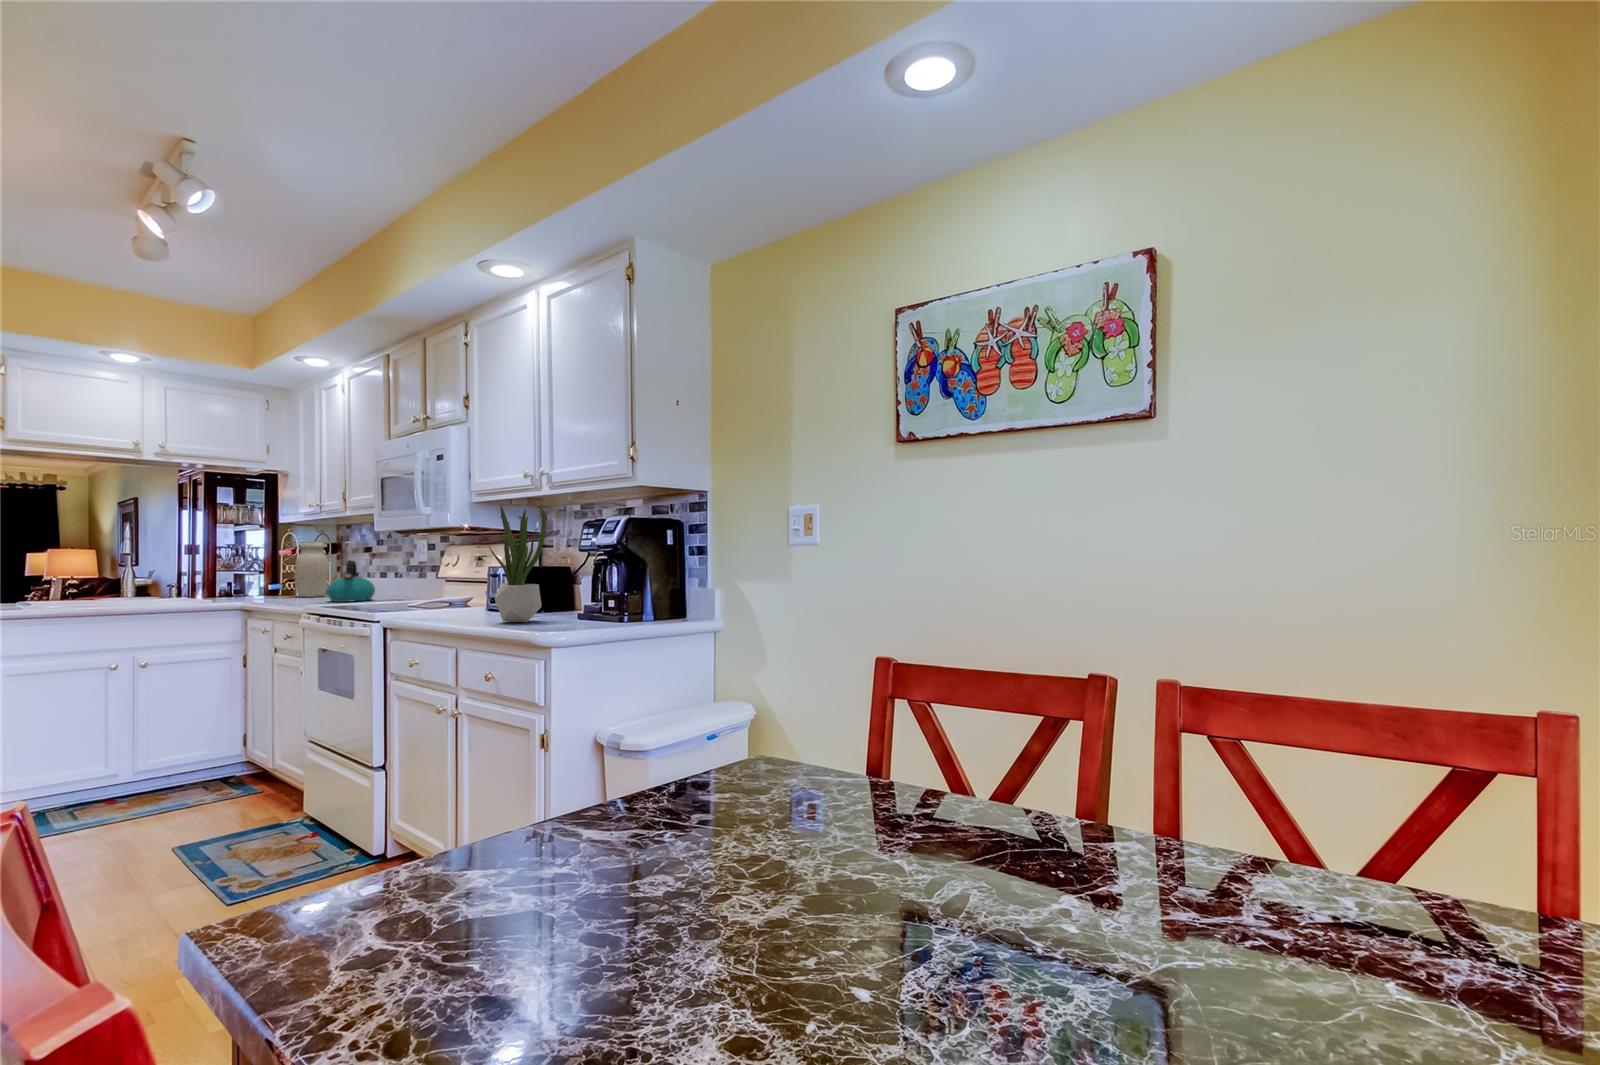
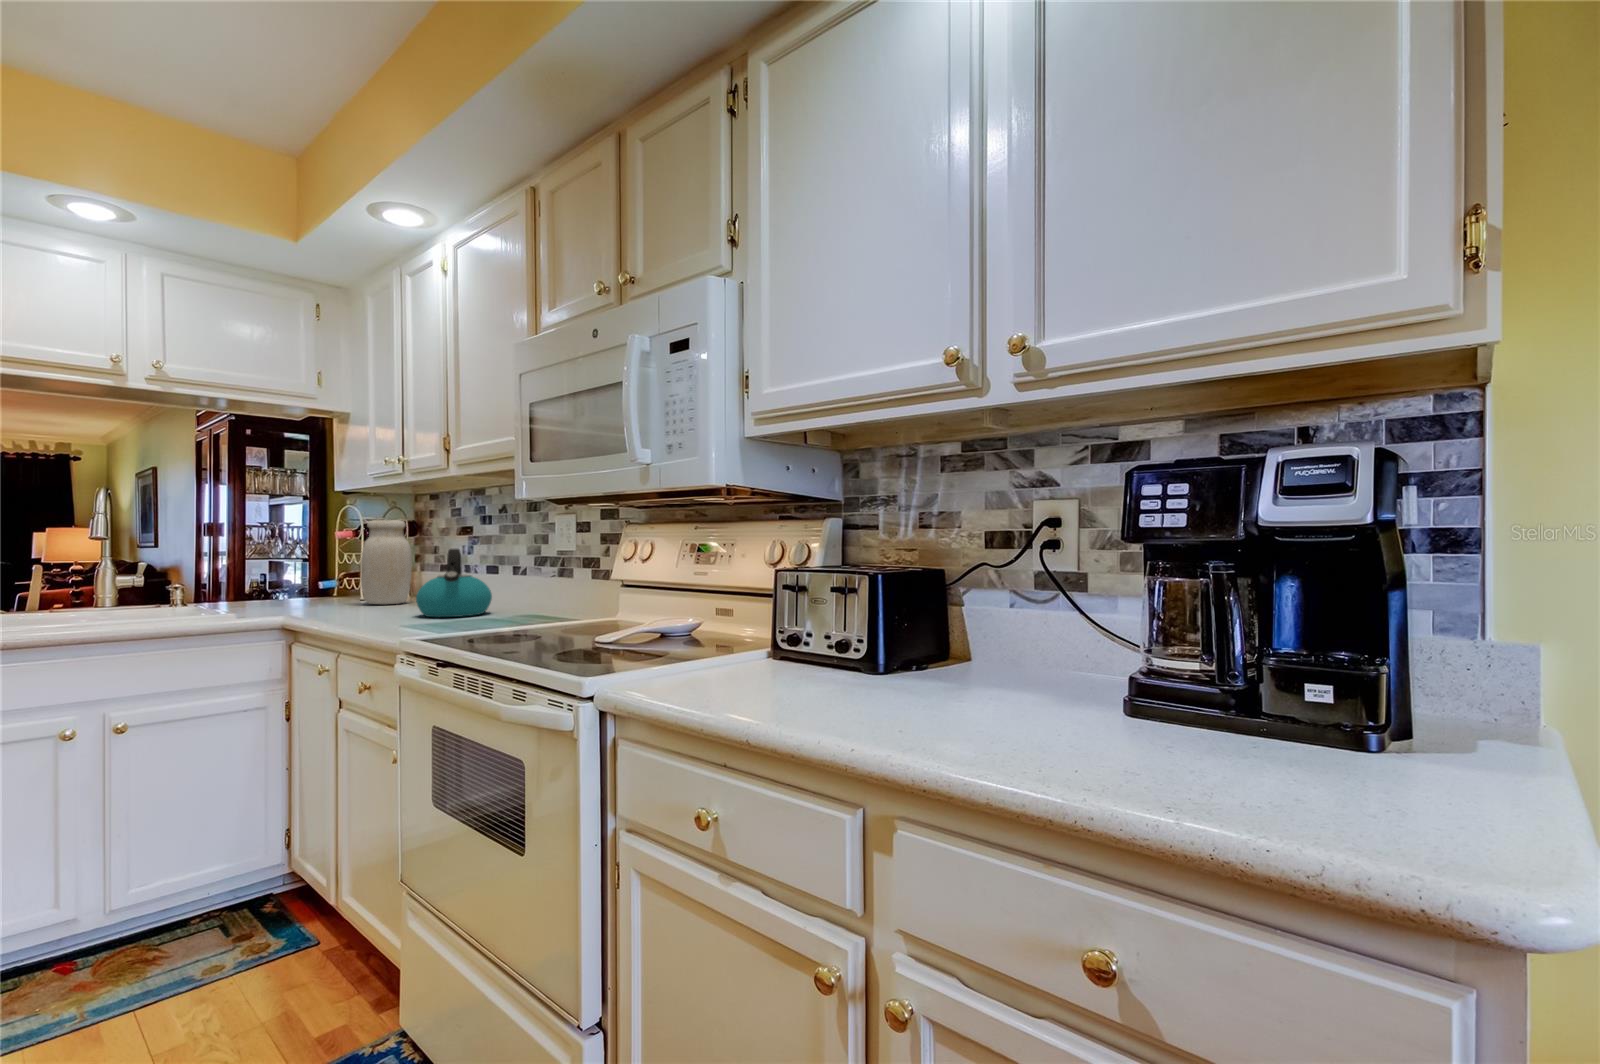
potted plant: present [489,505,546,622] -> none [888,399,1014,711]

